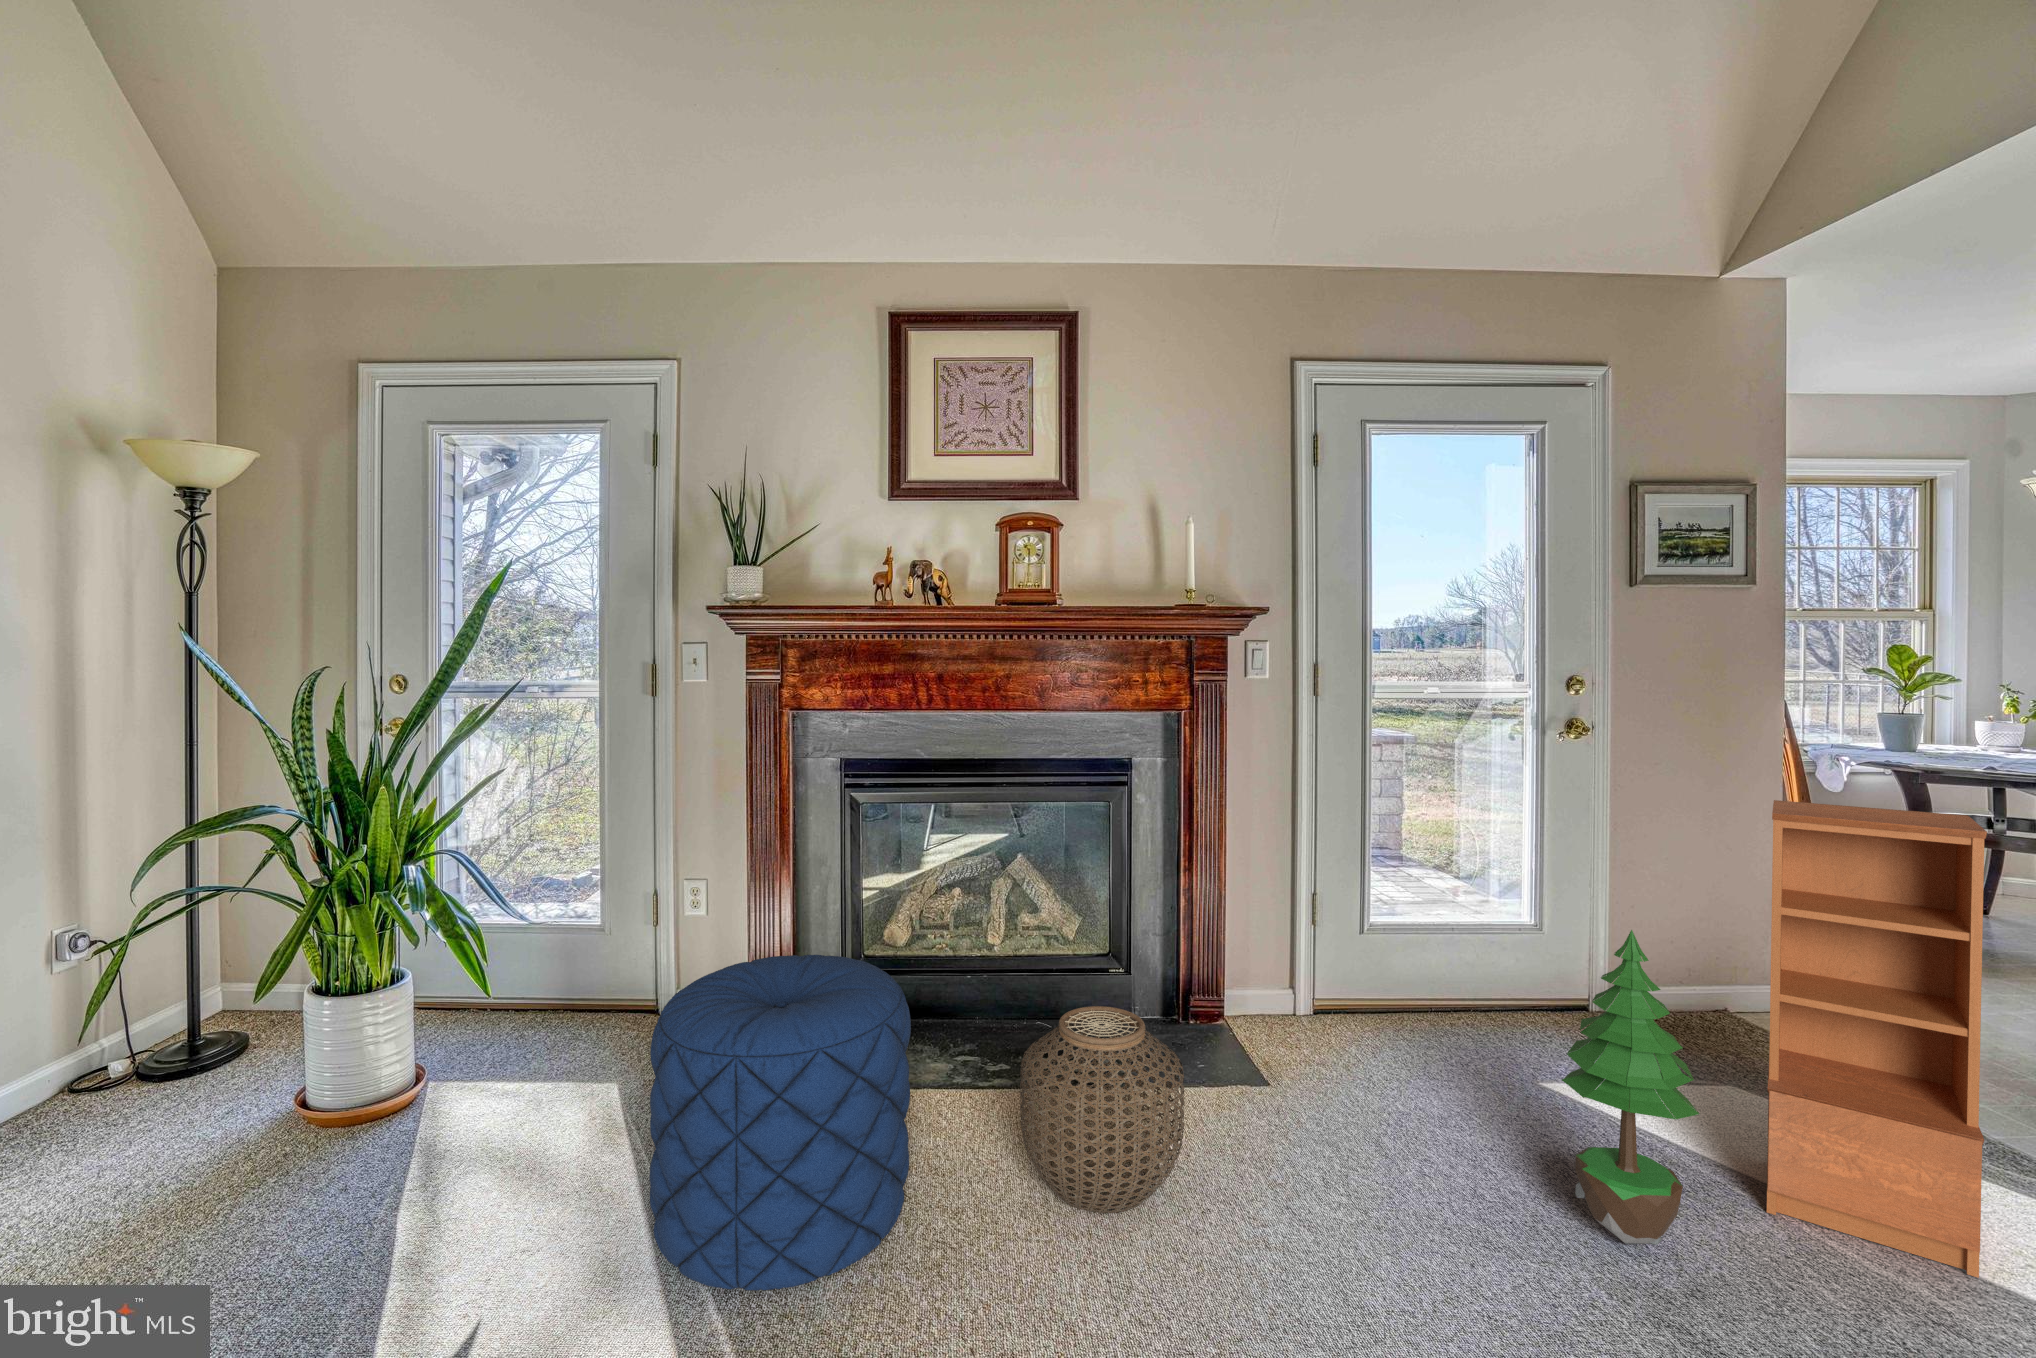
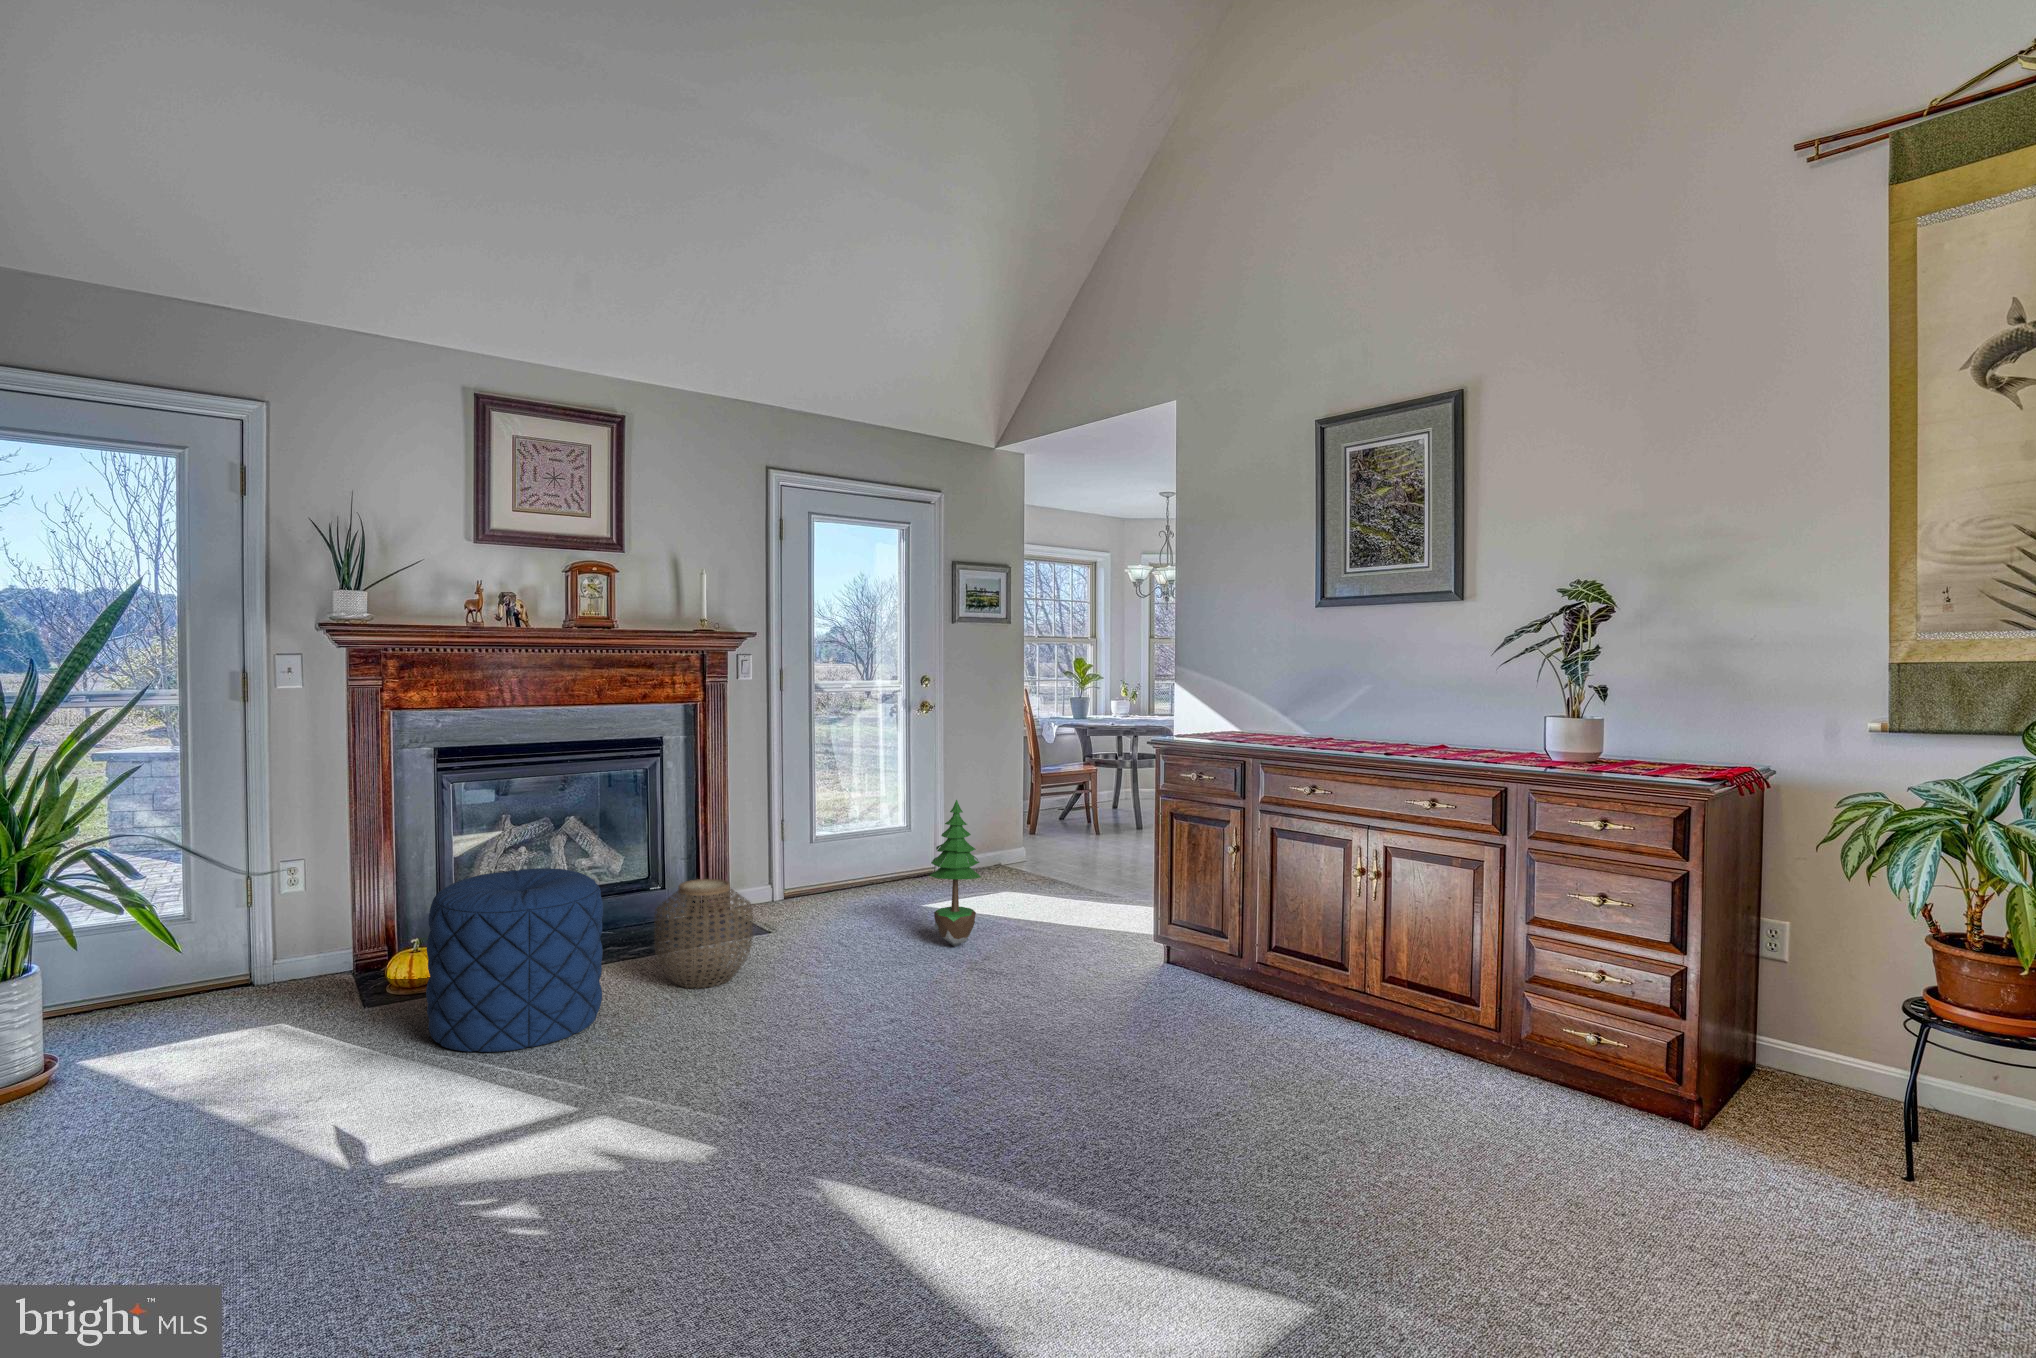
bookcase: present [1767,800,1987,1278] -> none [1007,739,1078,930]

